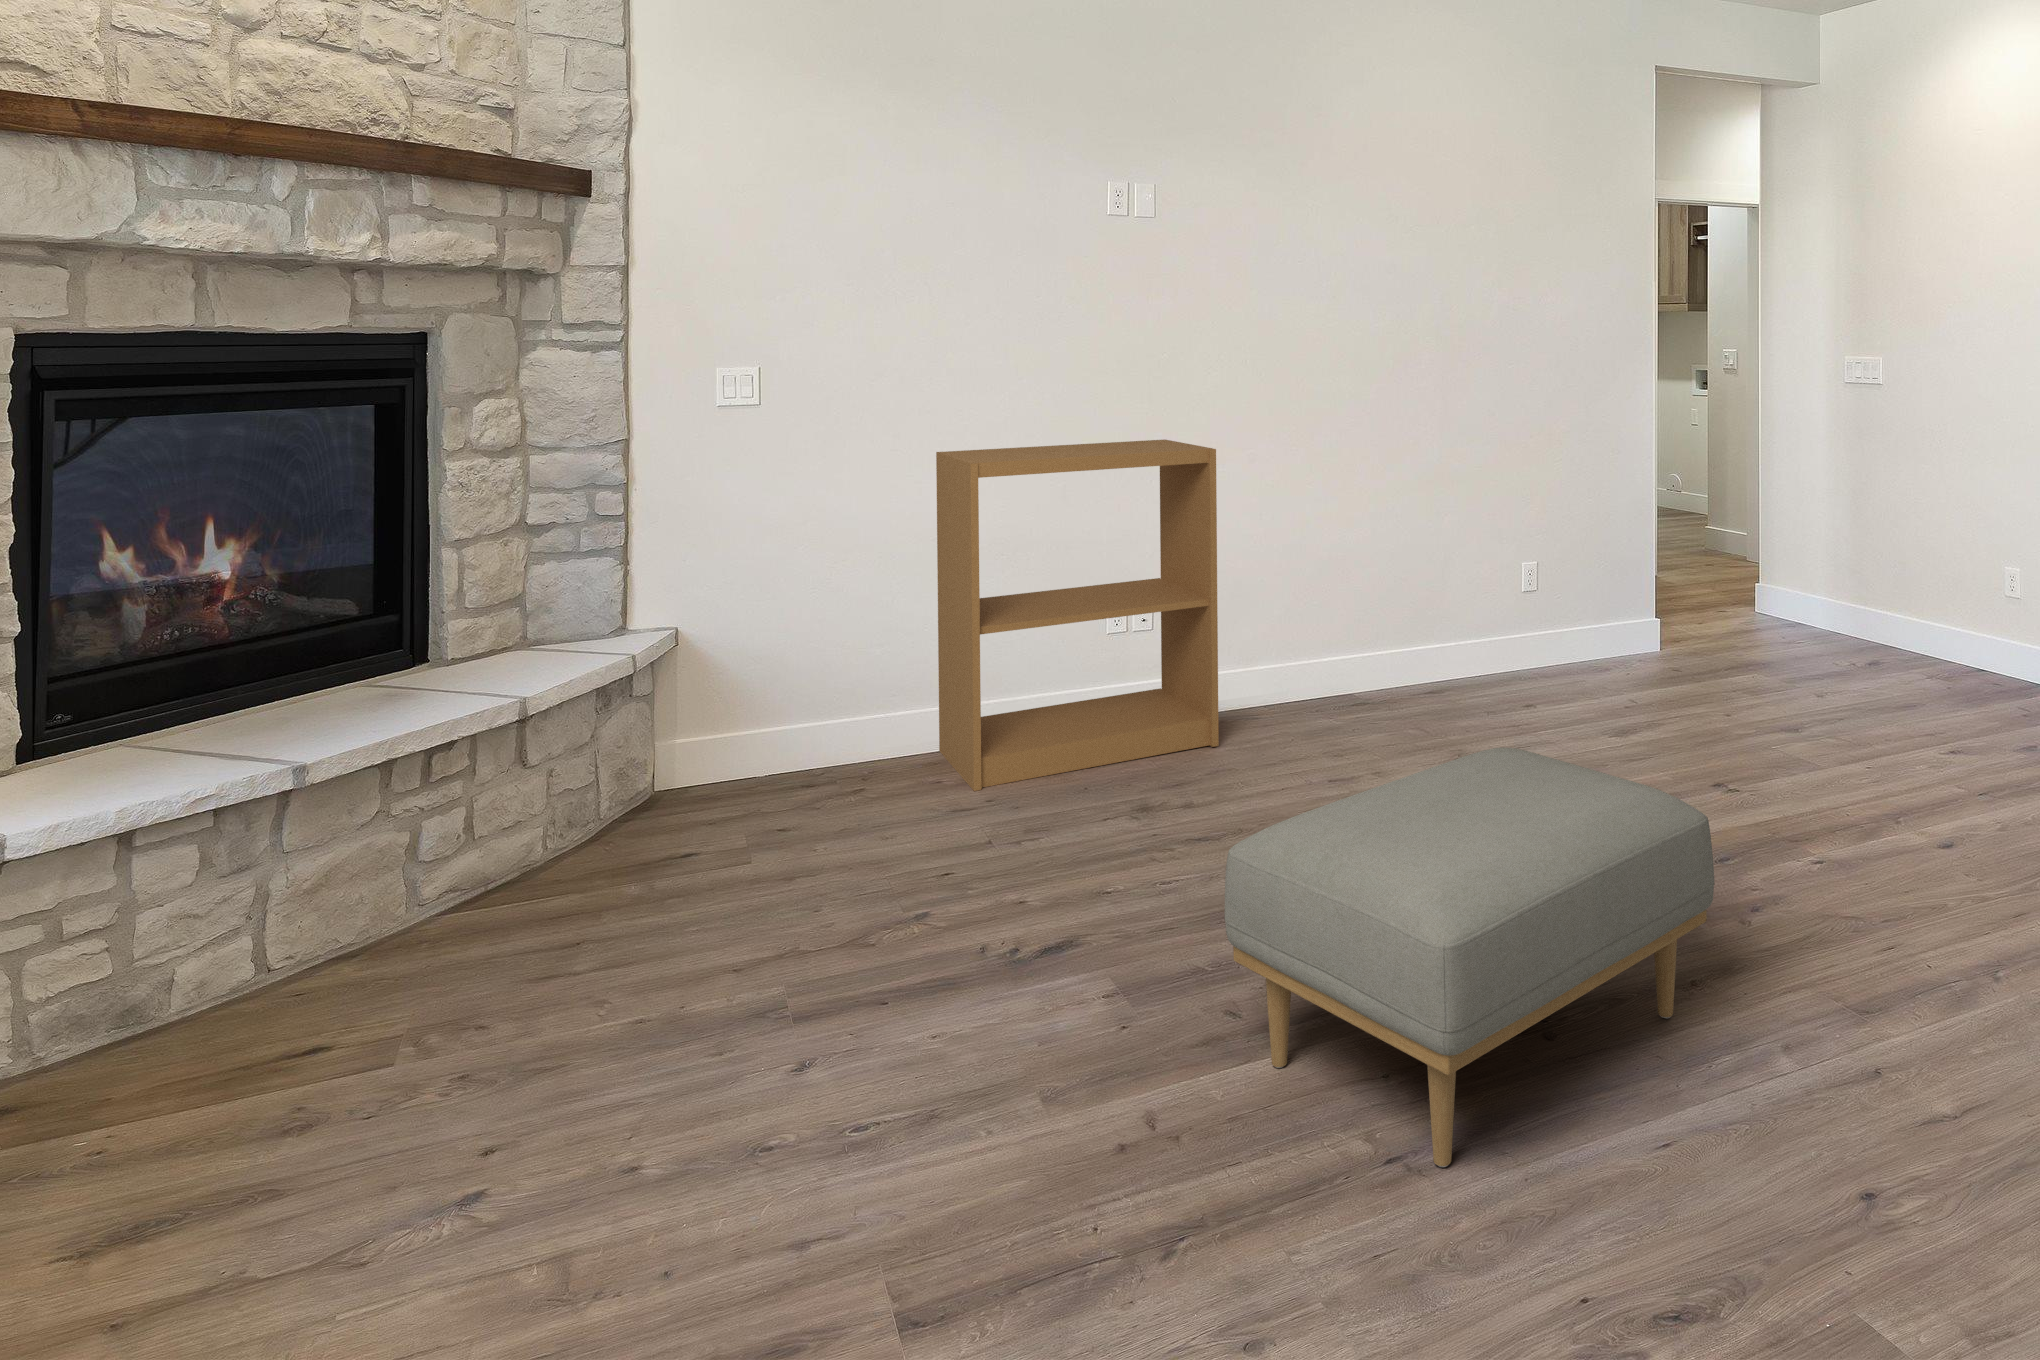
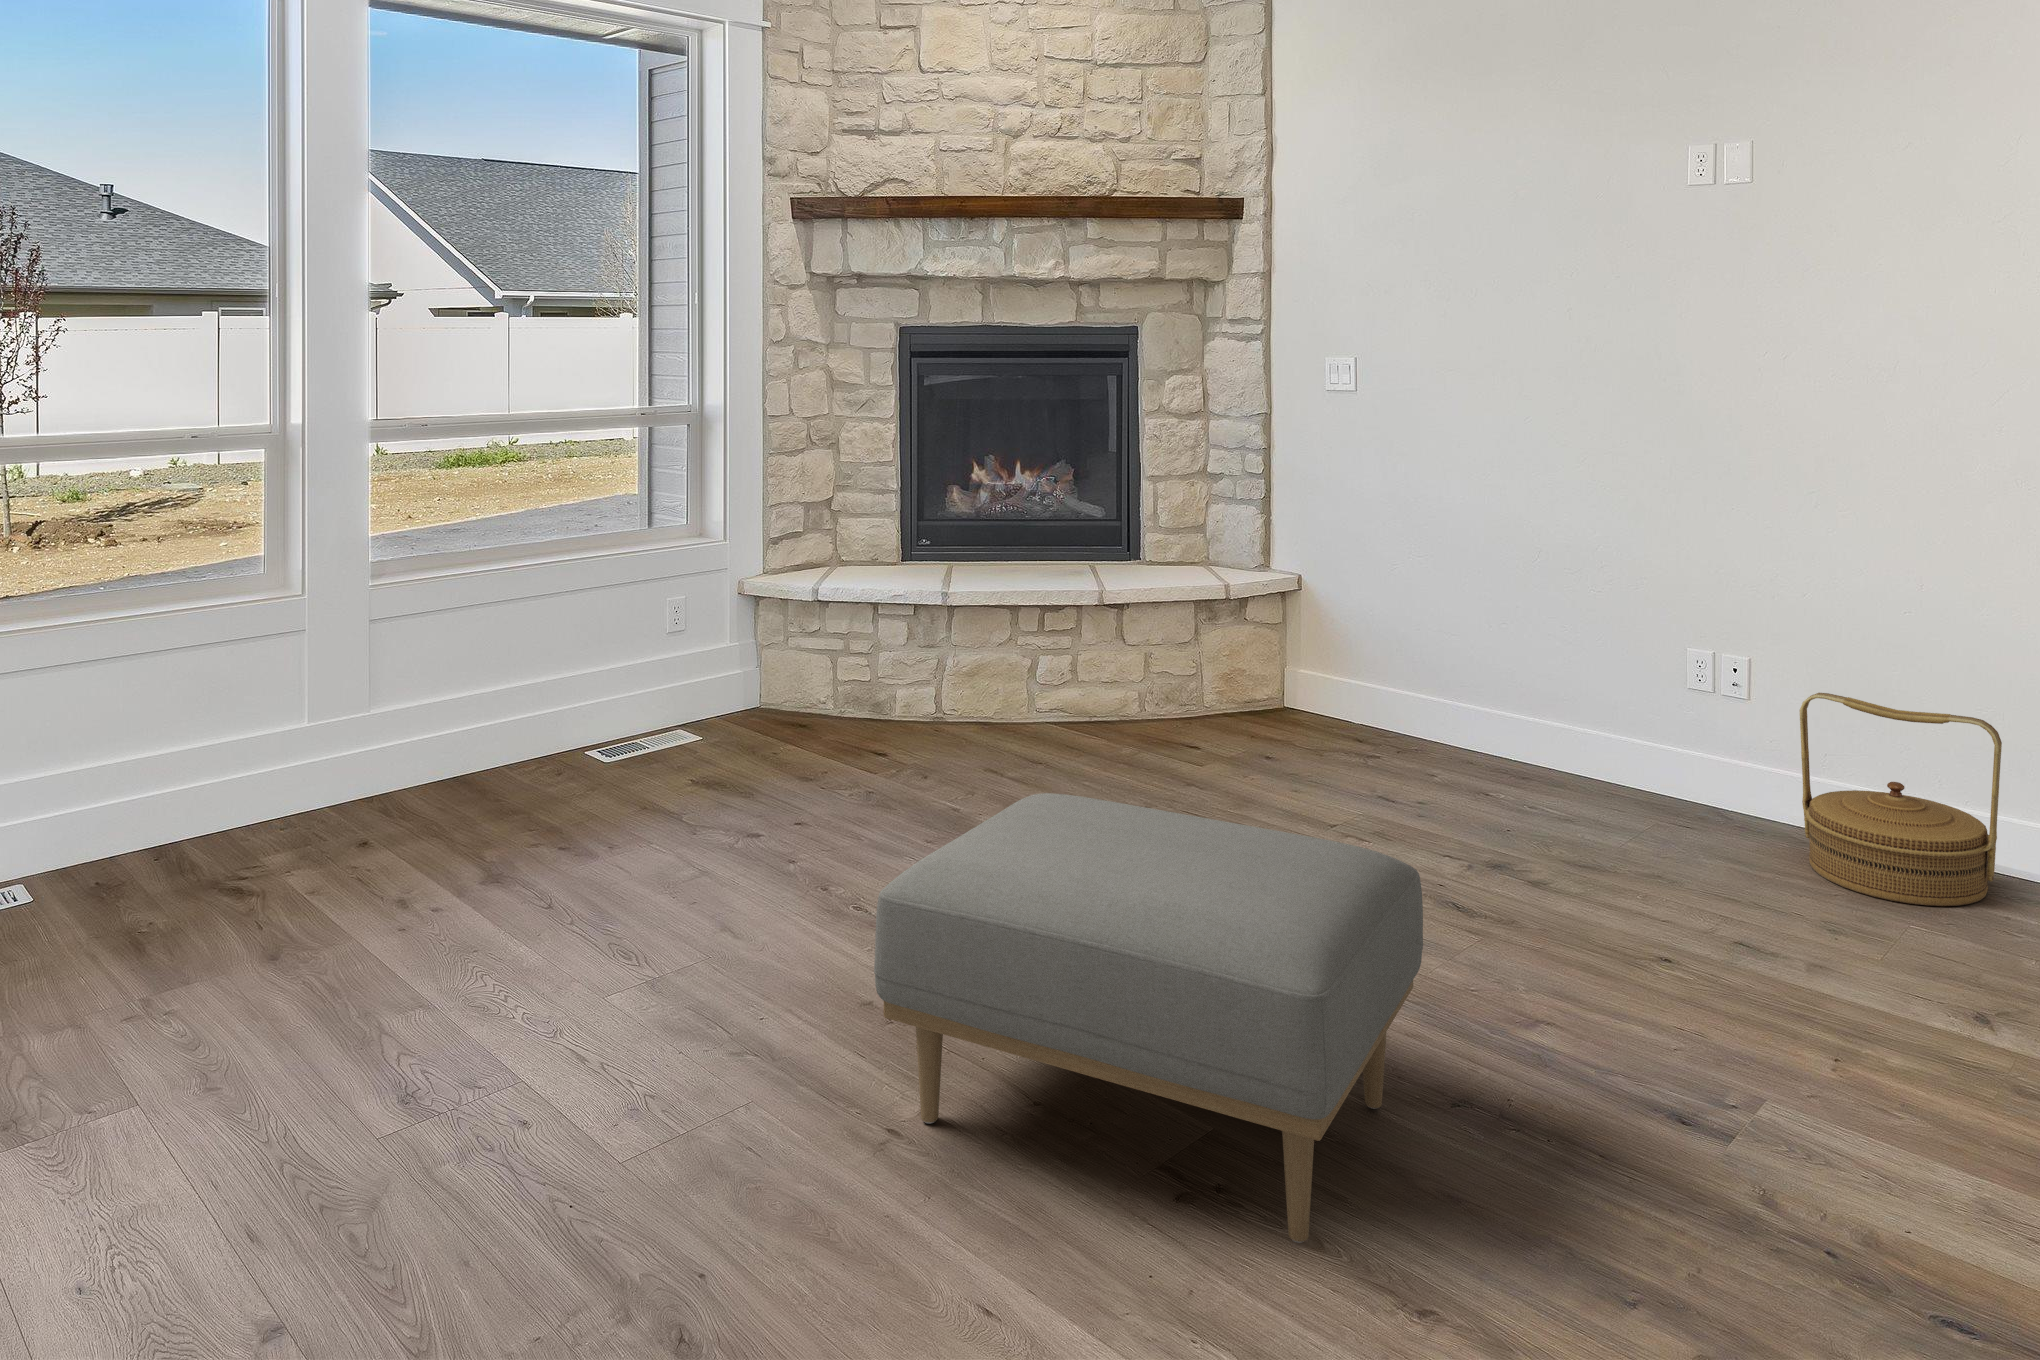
bookshelf: present [936,440,1219,791] -> none [1416,450,1750,855]
woven basket: none [1240,590,1355,729] -> present [1800,693,2002,906]

